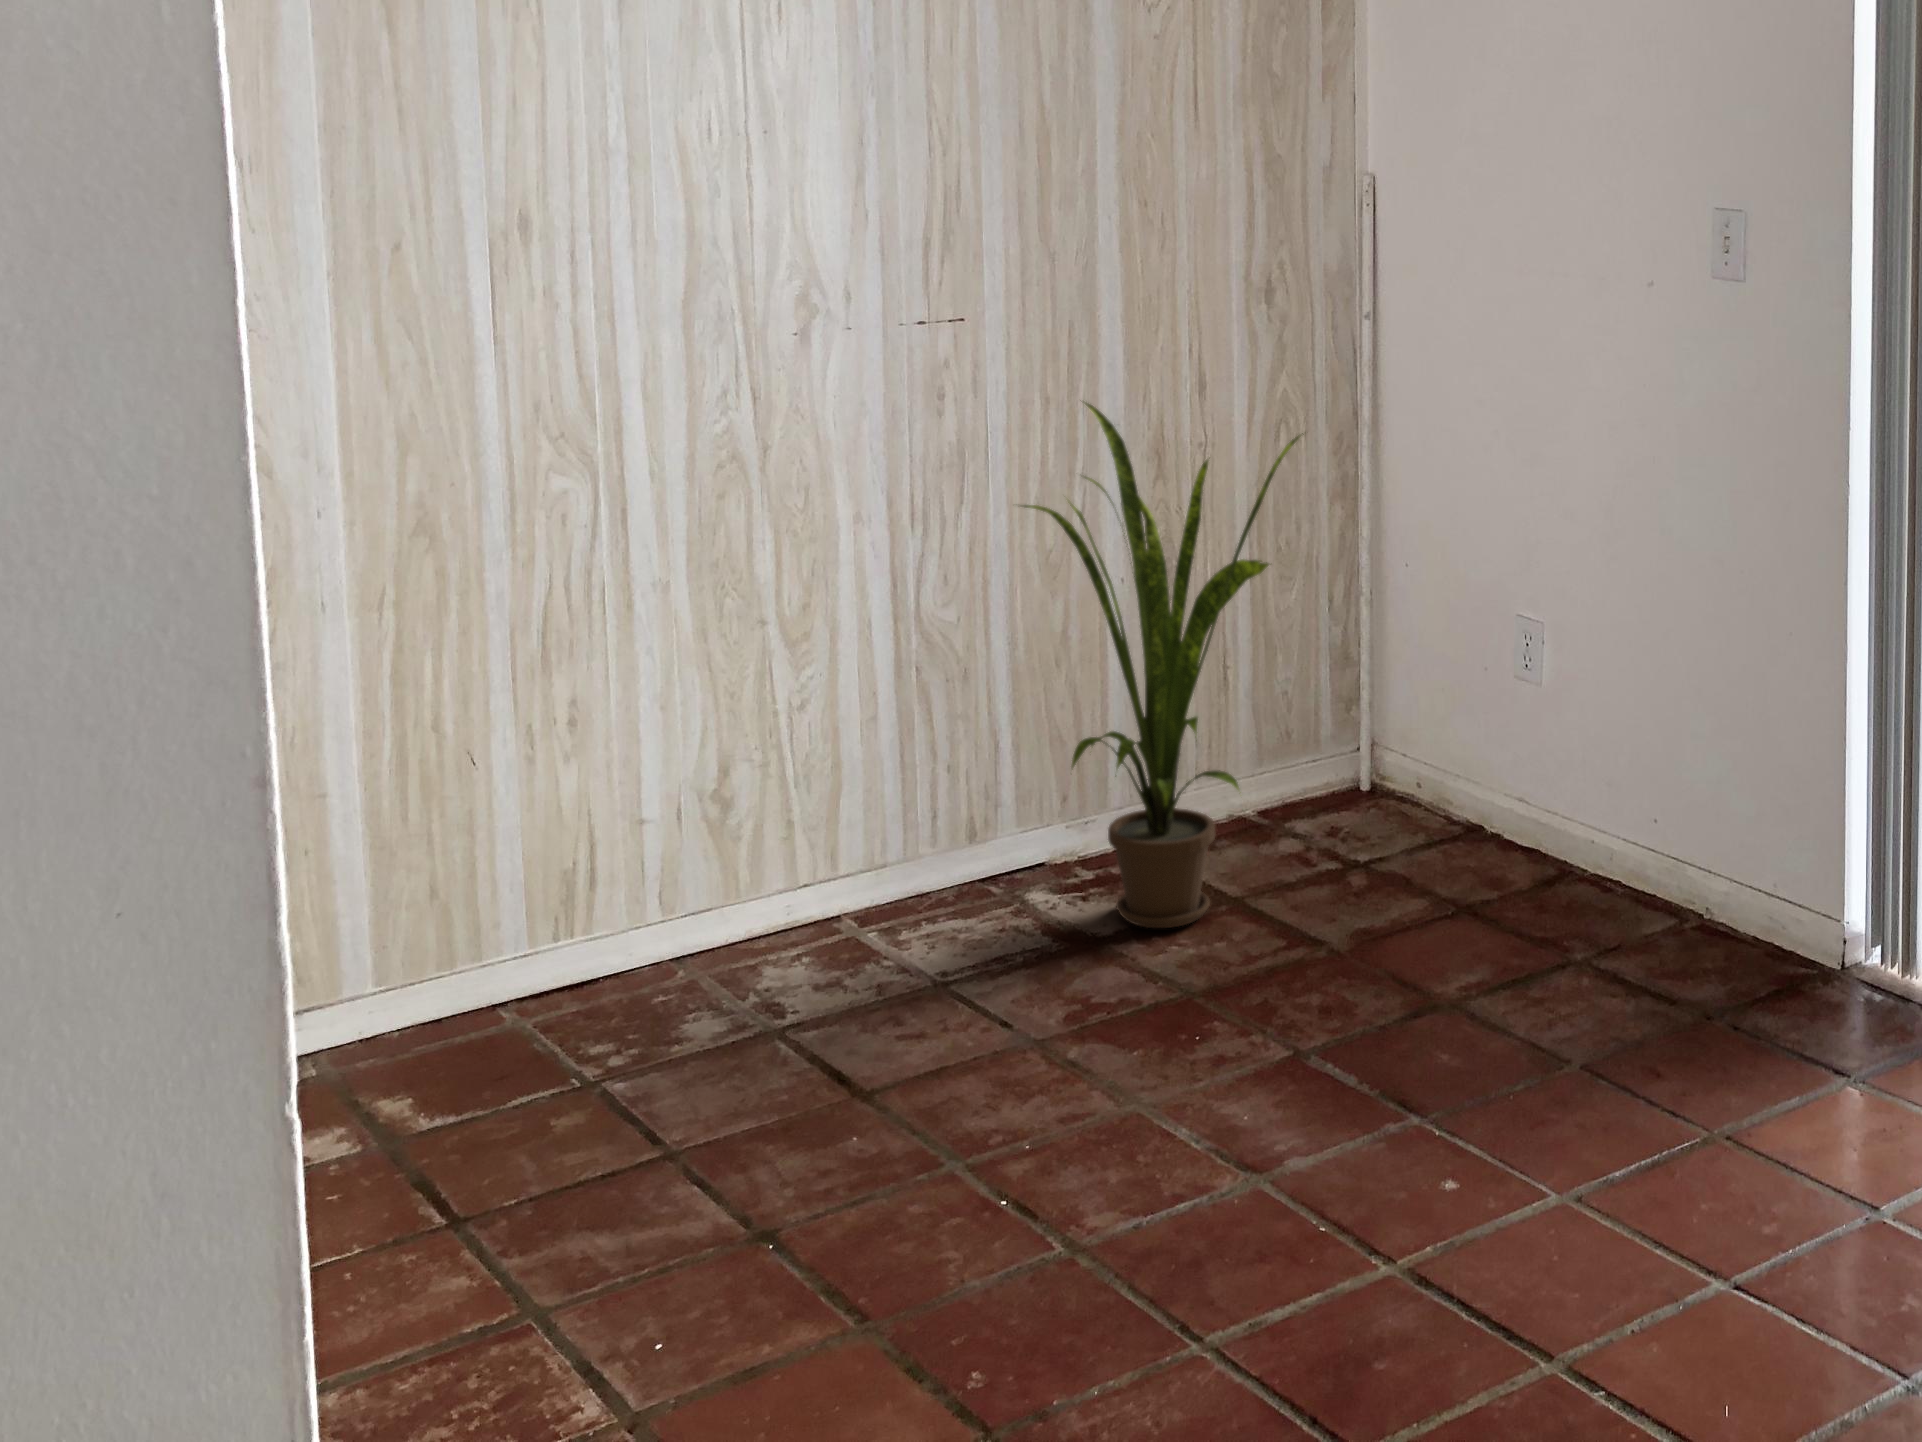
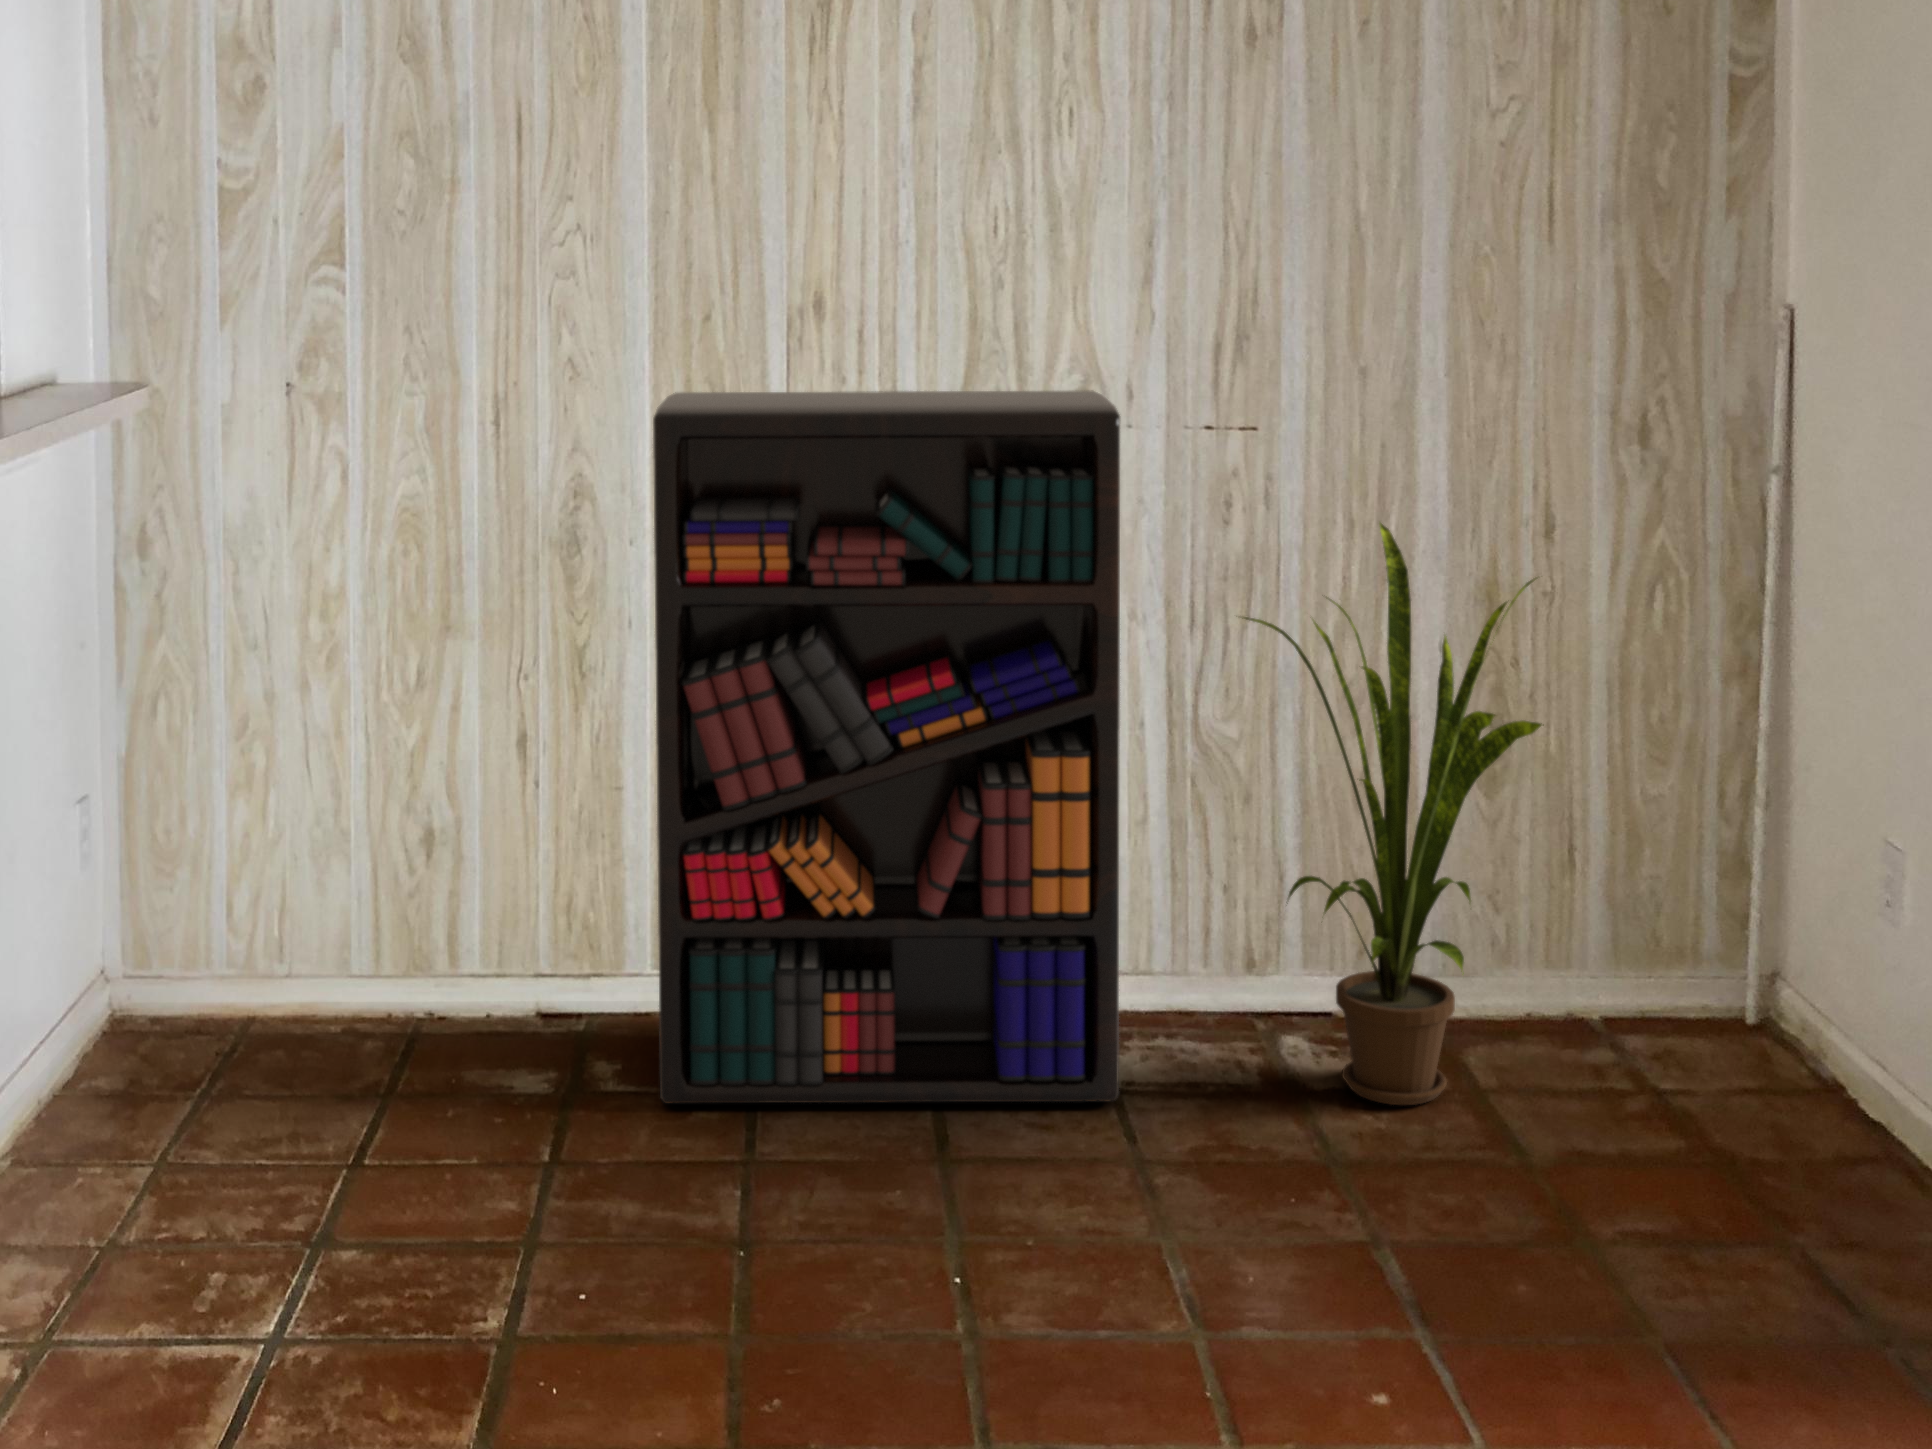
bookshelf: none [382,297,955,1121] -> present [653,391,1120,1103]

